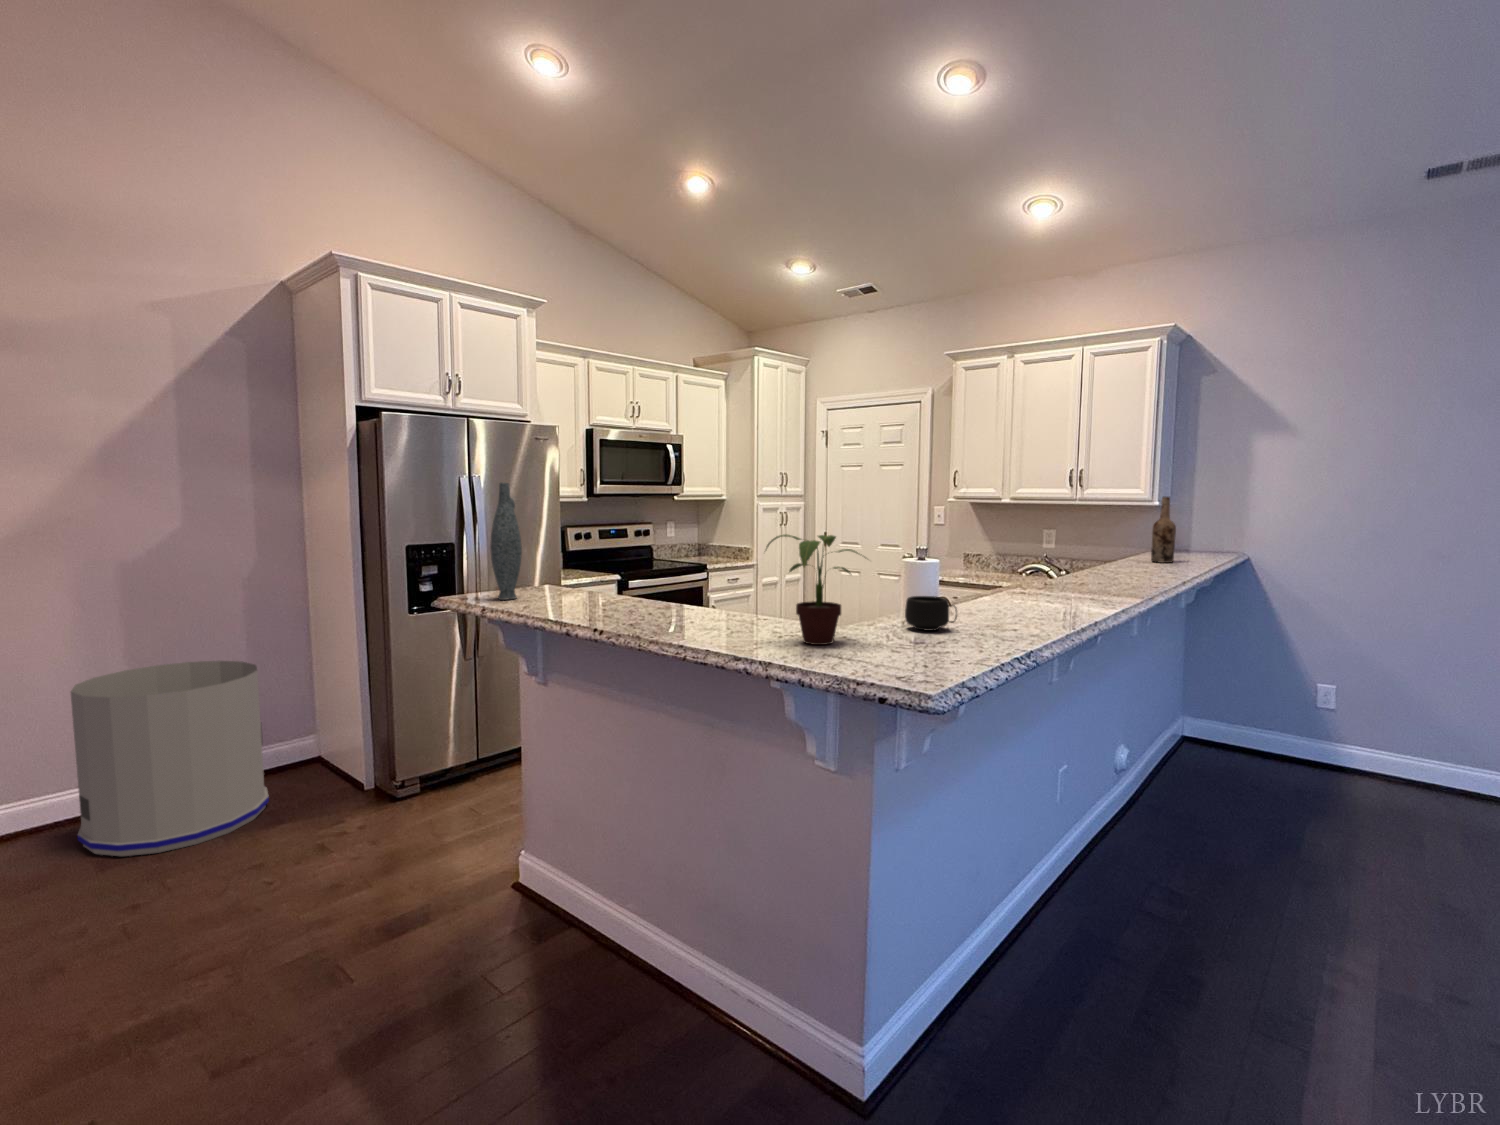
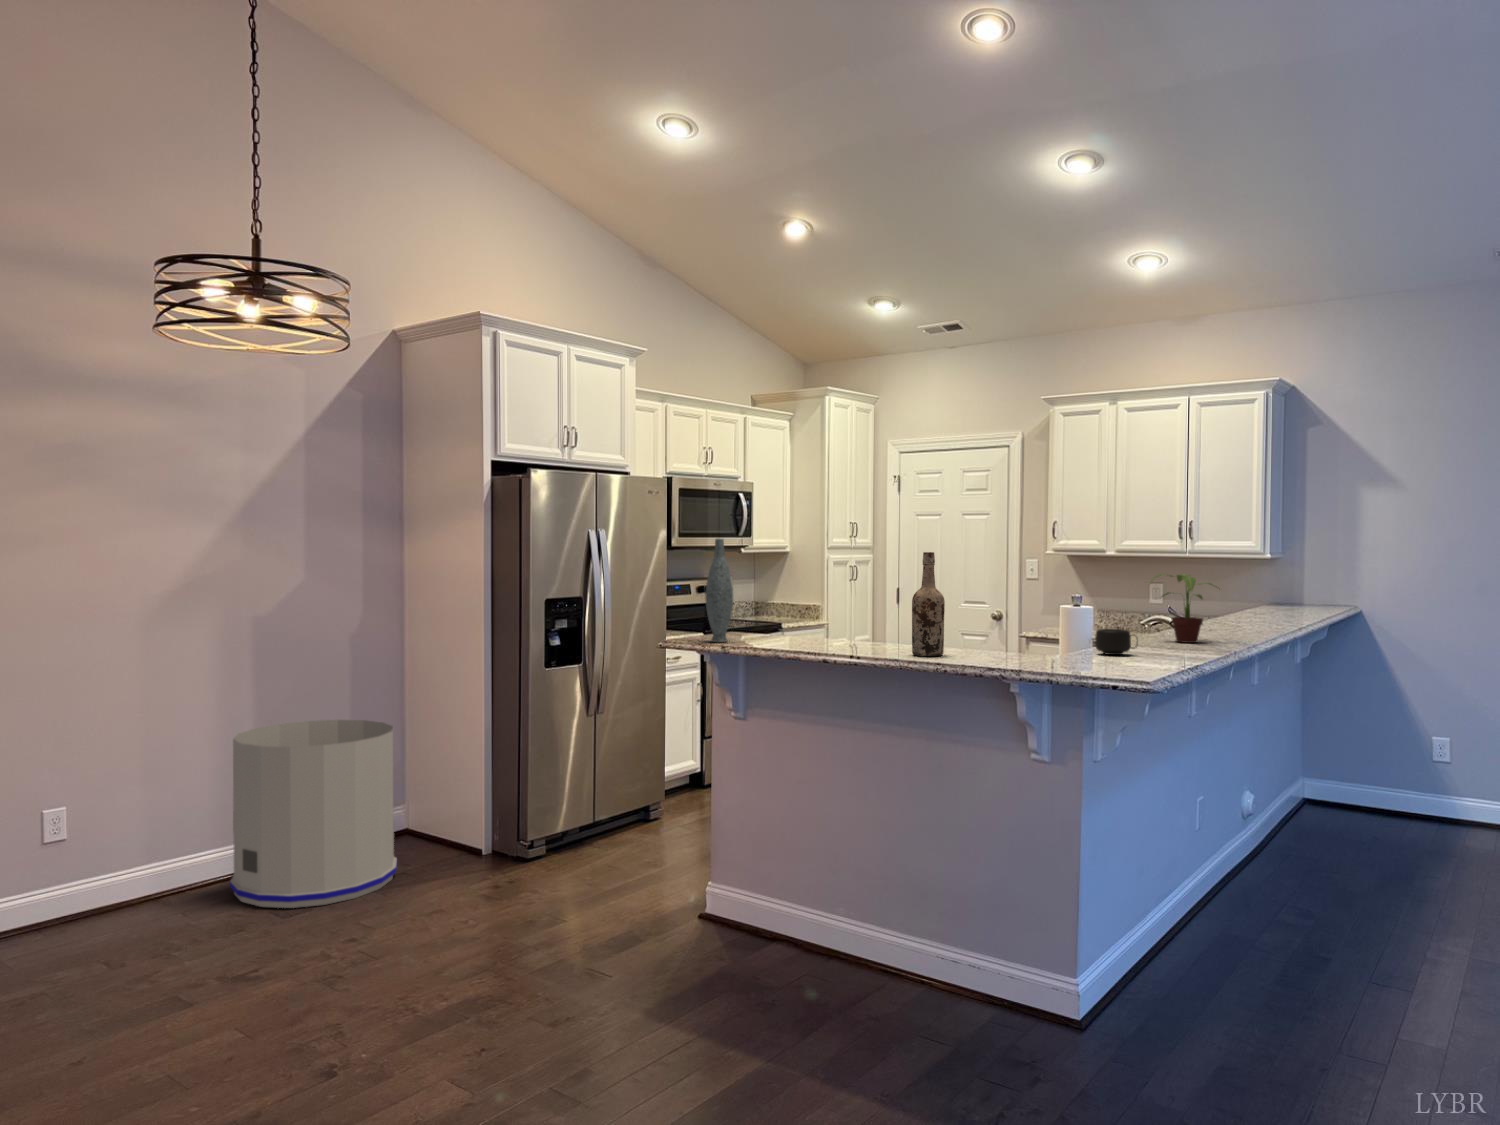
wine bottle: present [1151,497,1176,563] -> present [912,552,945,656]
potted plant: present [766,534,862,645] -> present [1154,574,1212,643]

